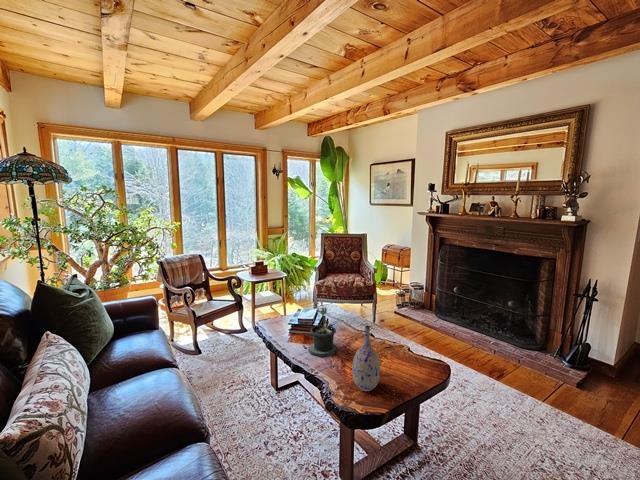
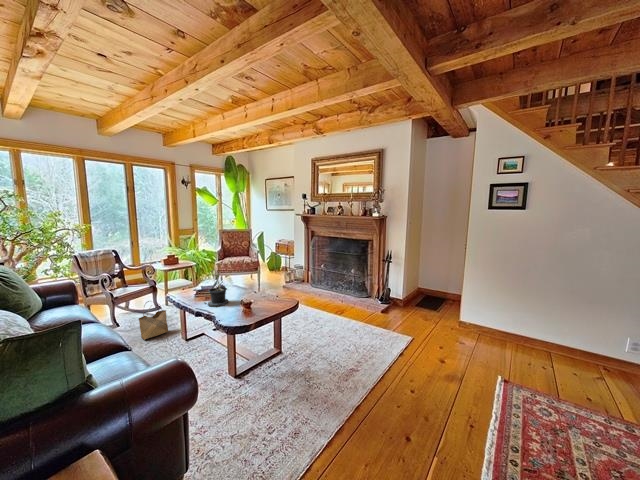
vase: present [352,326,380,391] -> none [234,278,252,319]
woven basket: none [221,327,254,378] -> present [139,301,168,340]

